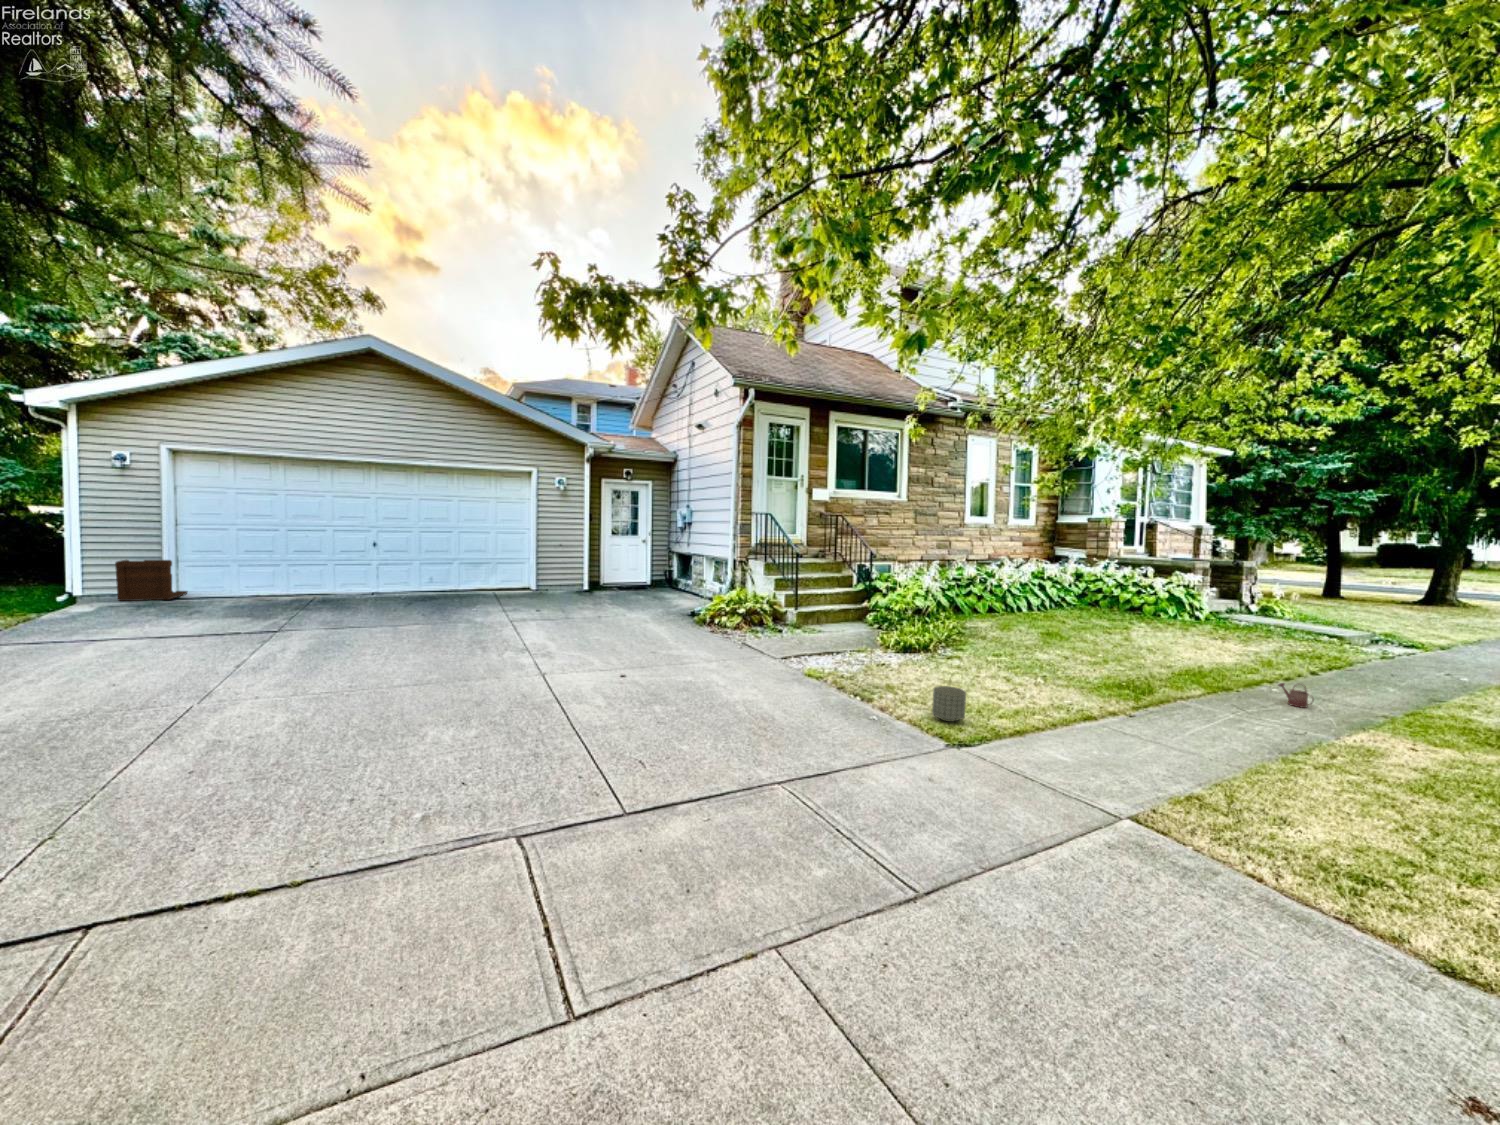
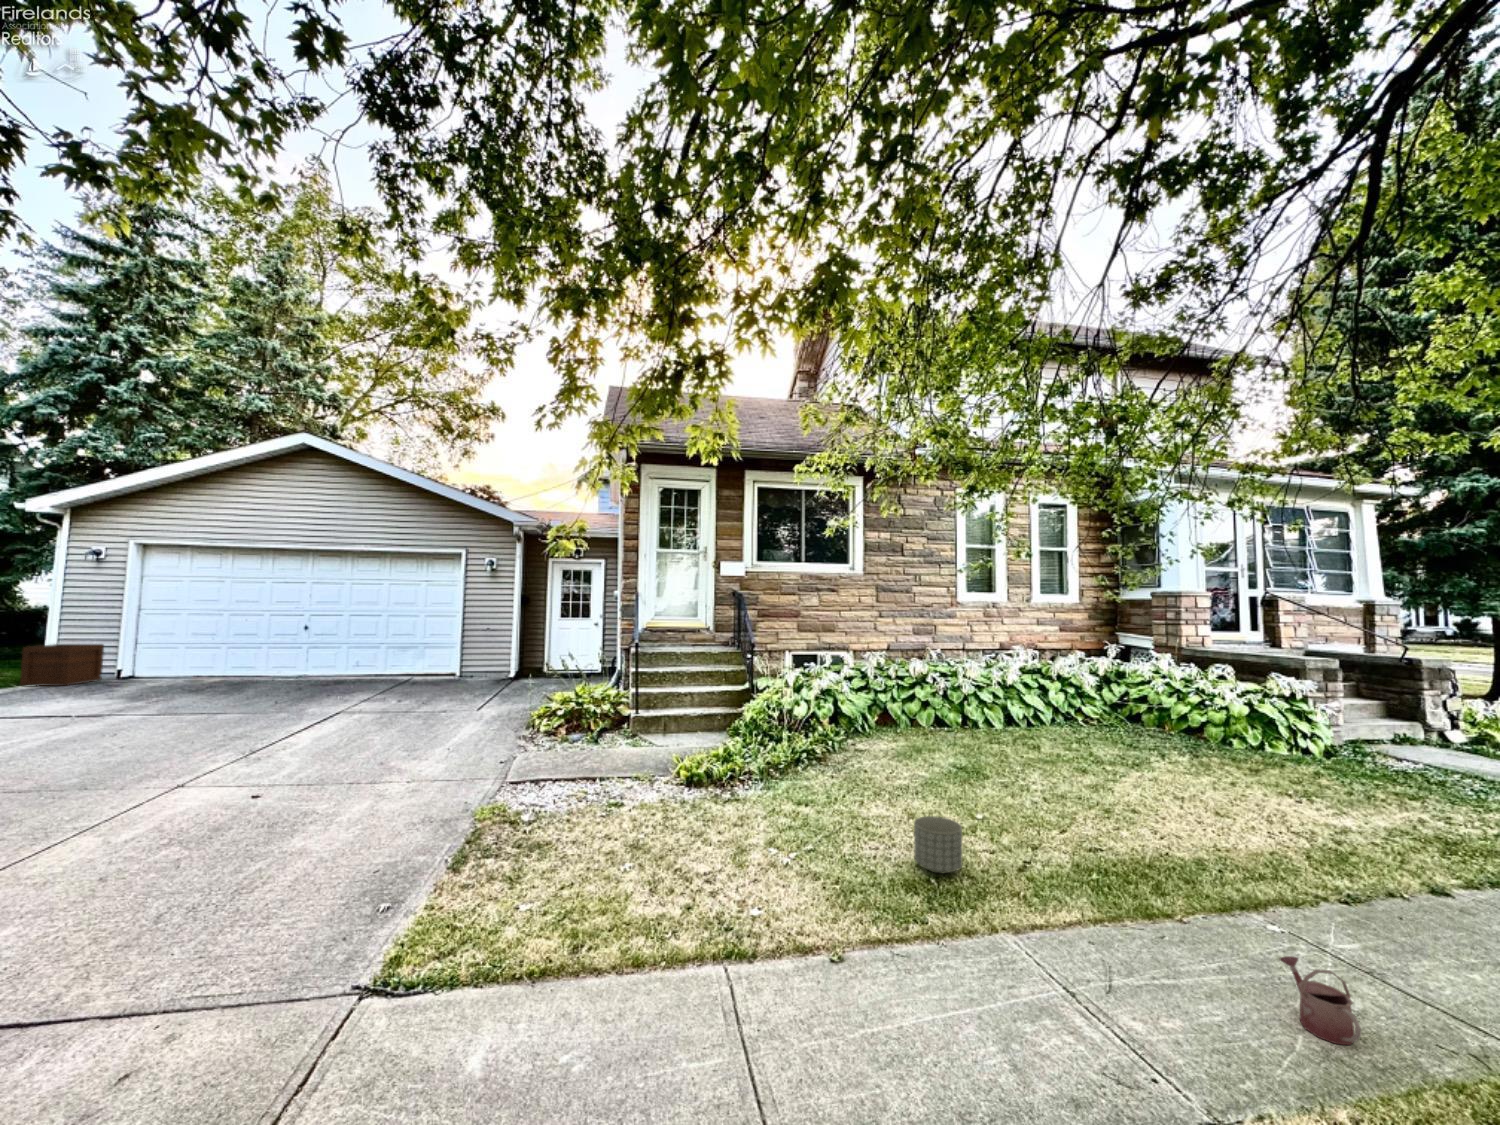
planter: present [932,686,966,722] -> present [914,816,962,874]

